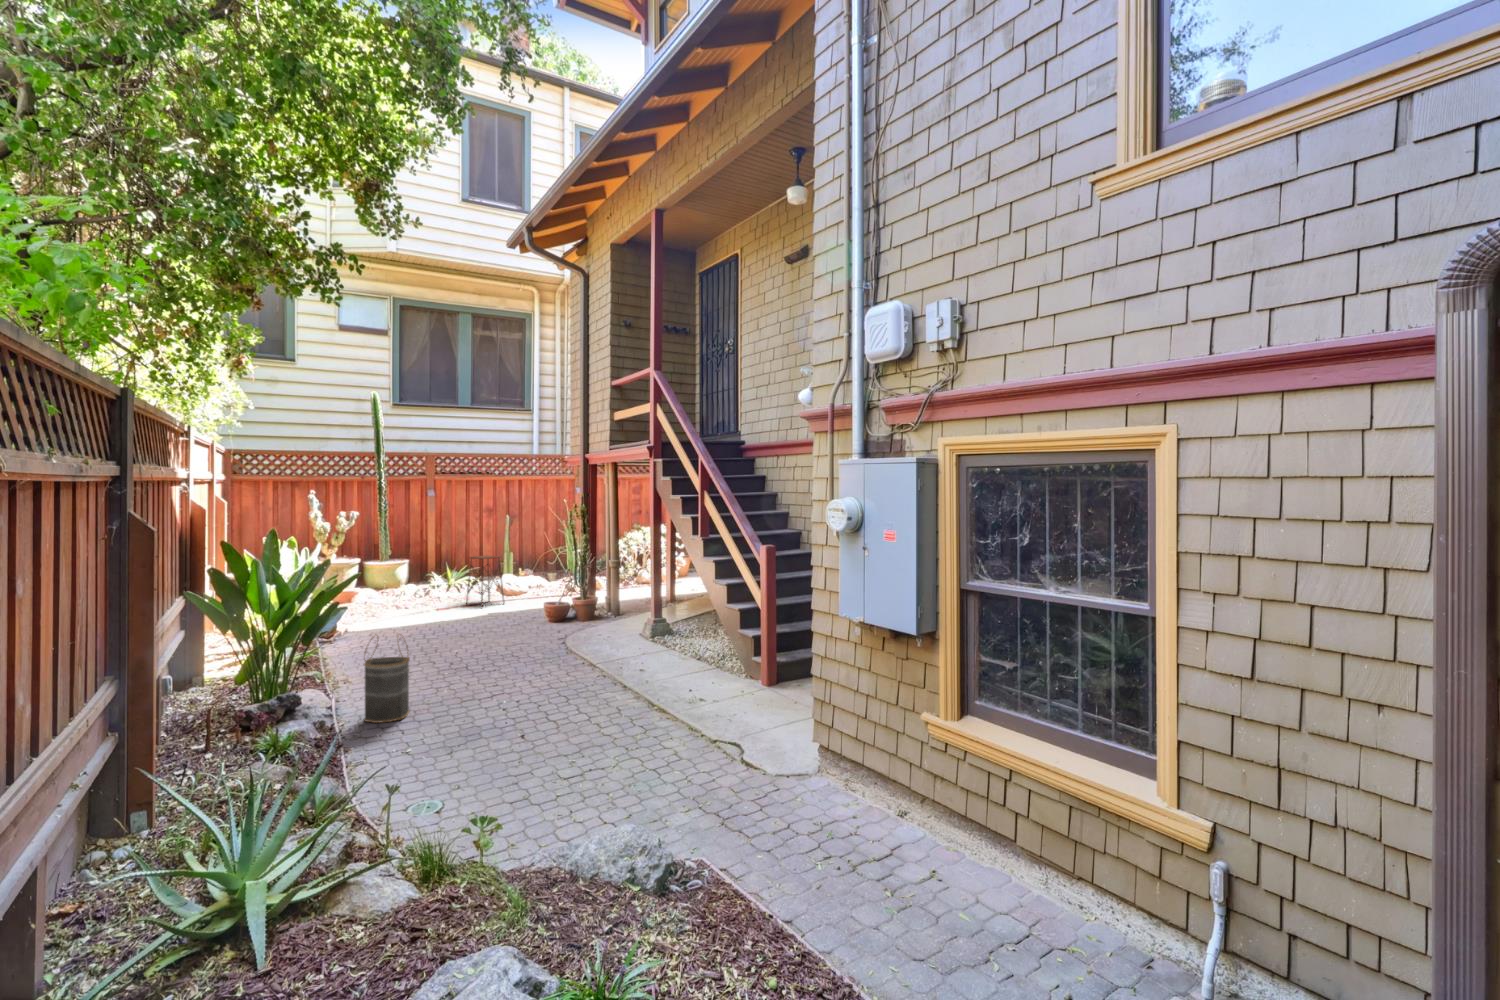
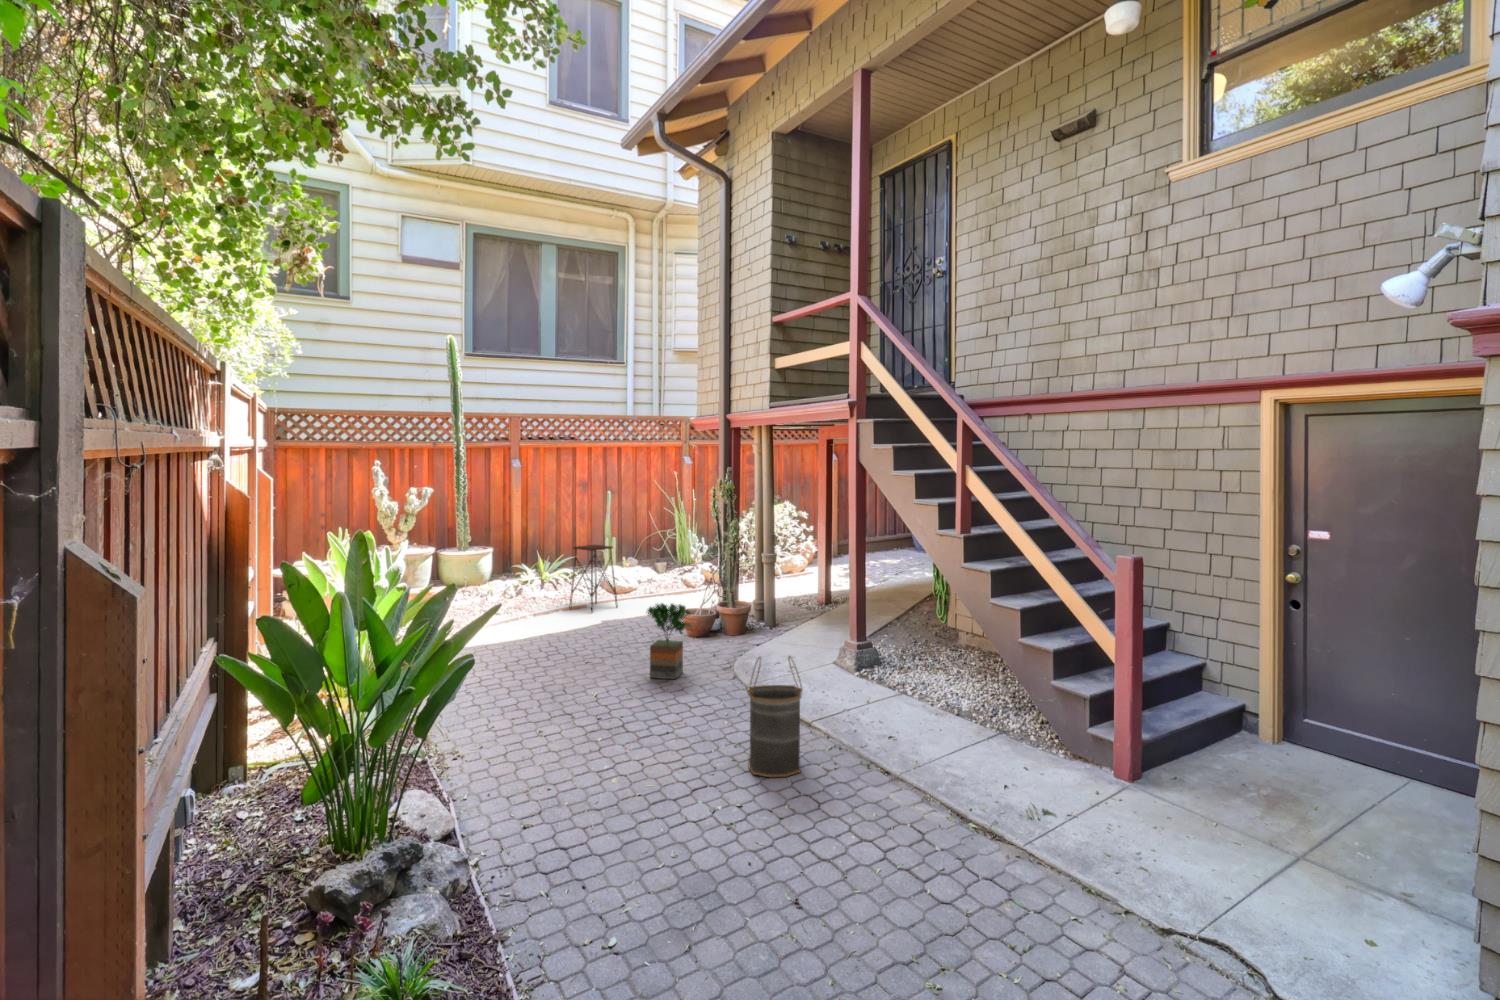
potted tree: none [501,590,537,645] -> present [648,603,691,679]
basket: present [364,634,410,723] -> present [747,656,802,777]

